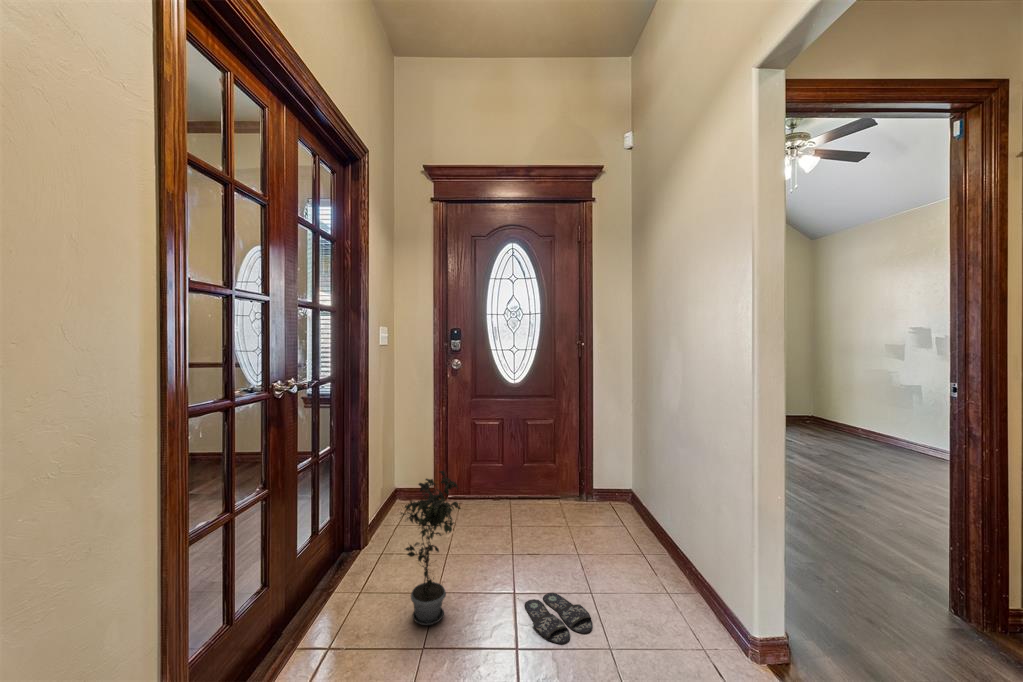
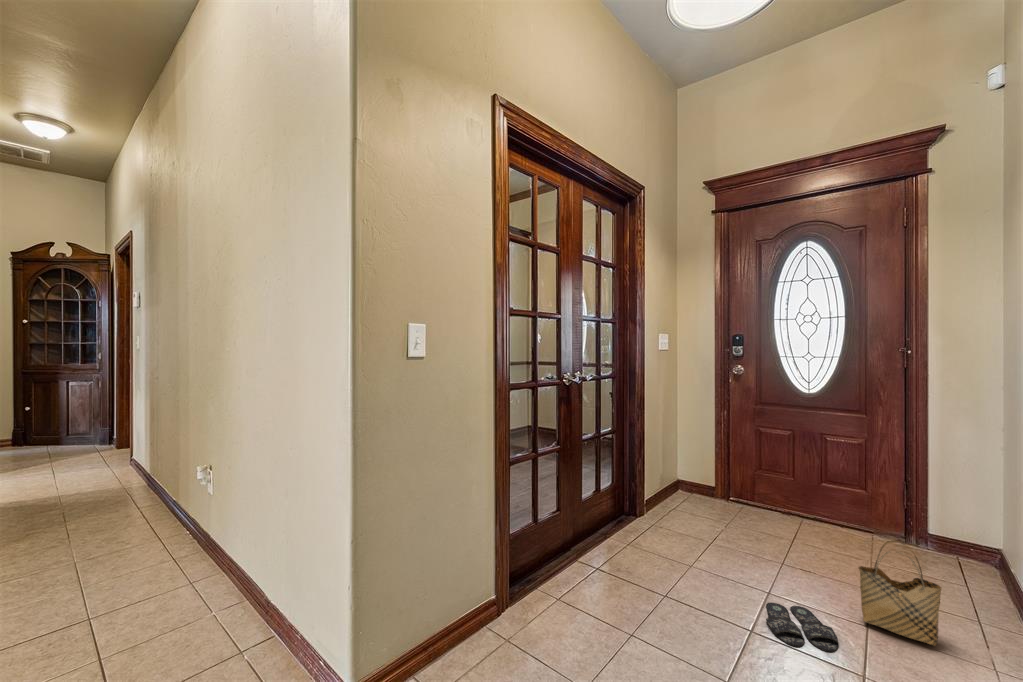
potted plant: present [401,471,461,625] -> none [646,459,702,583]
woven basket: none [588,503,641,585] -> present [858,541,942,646]

